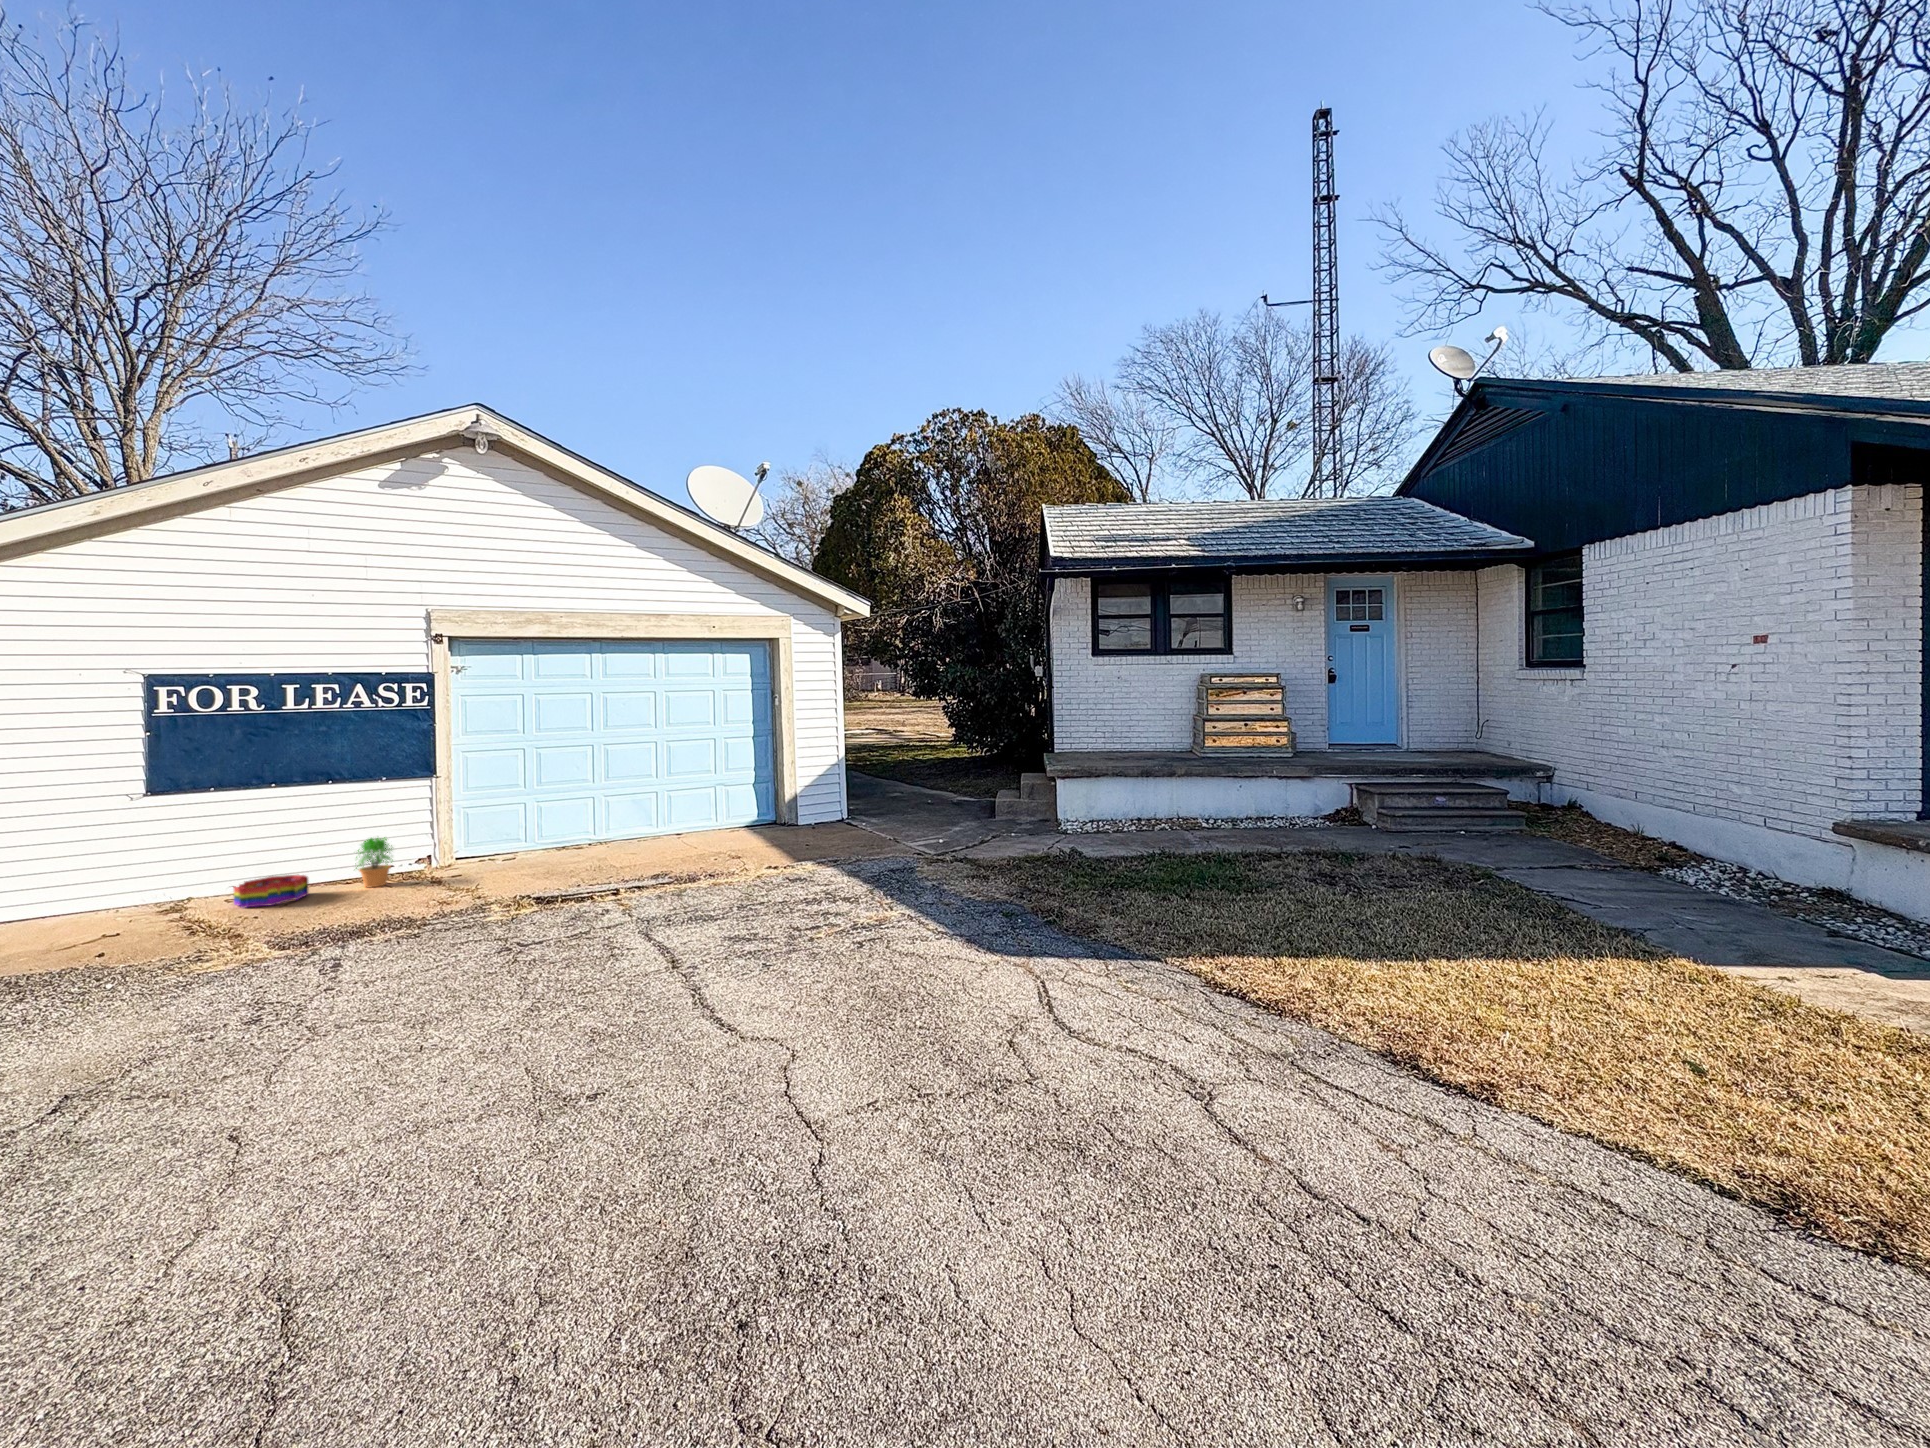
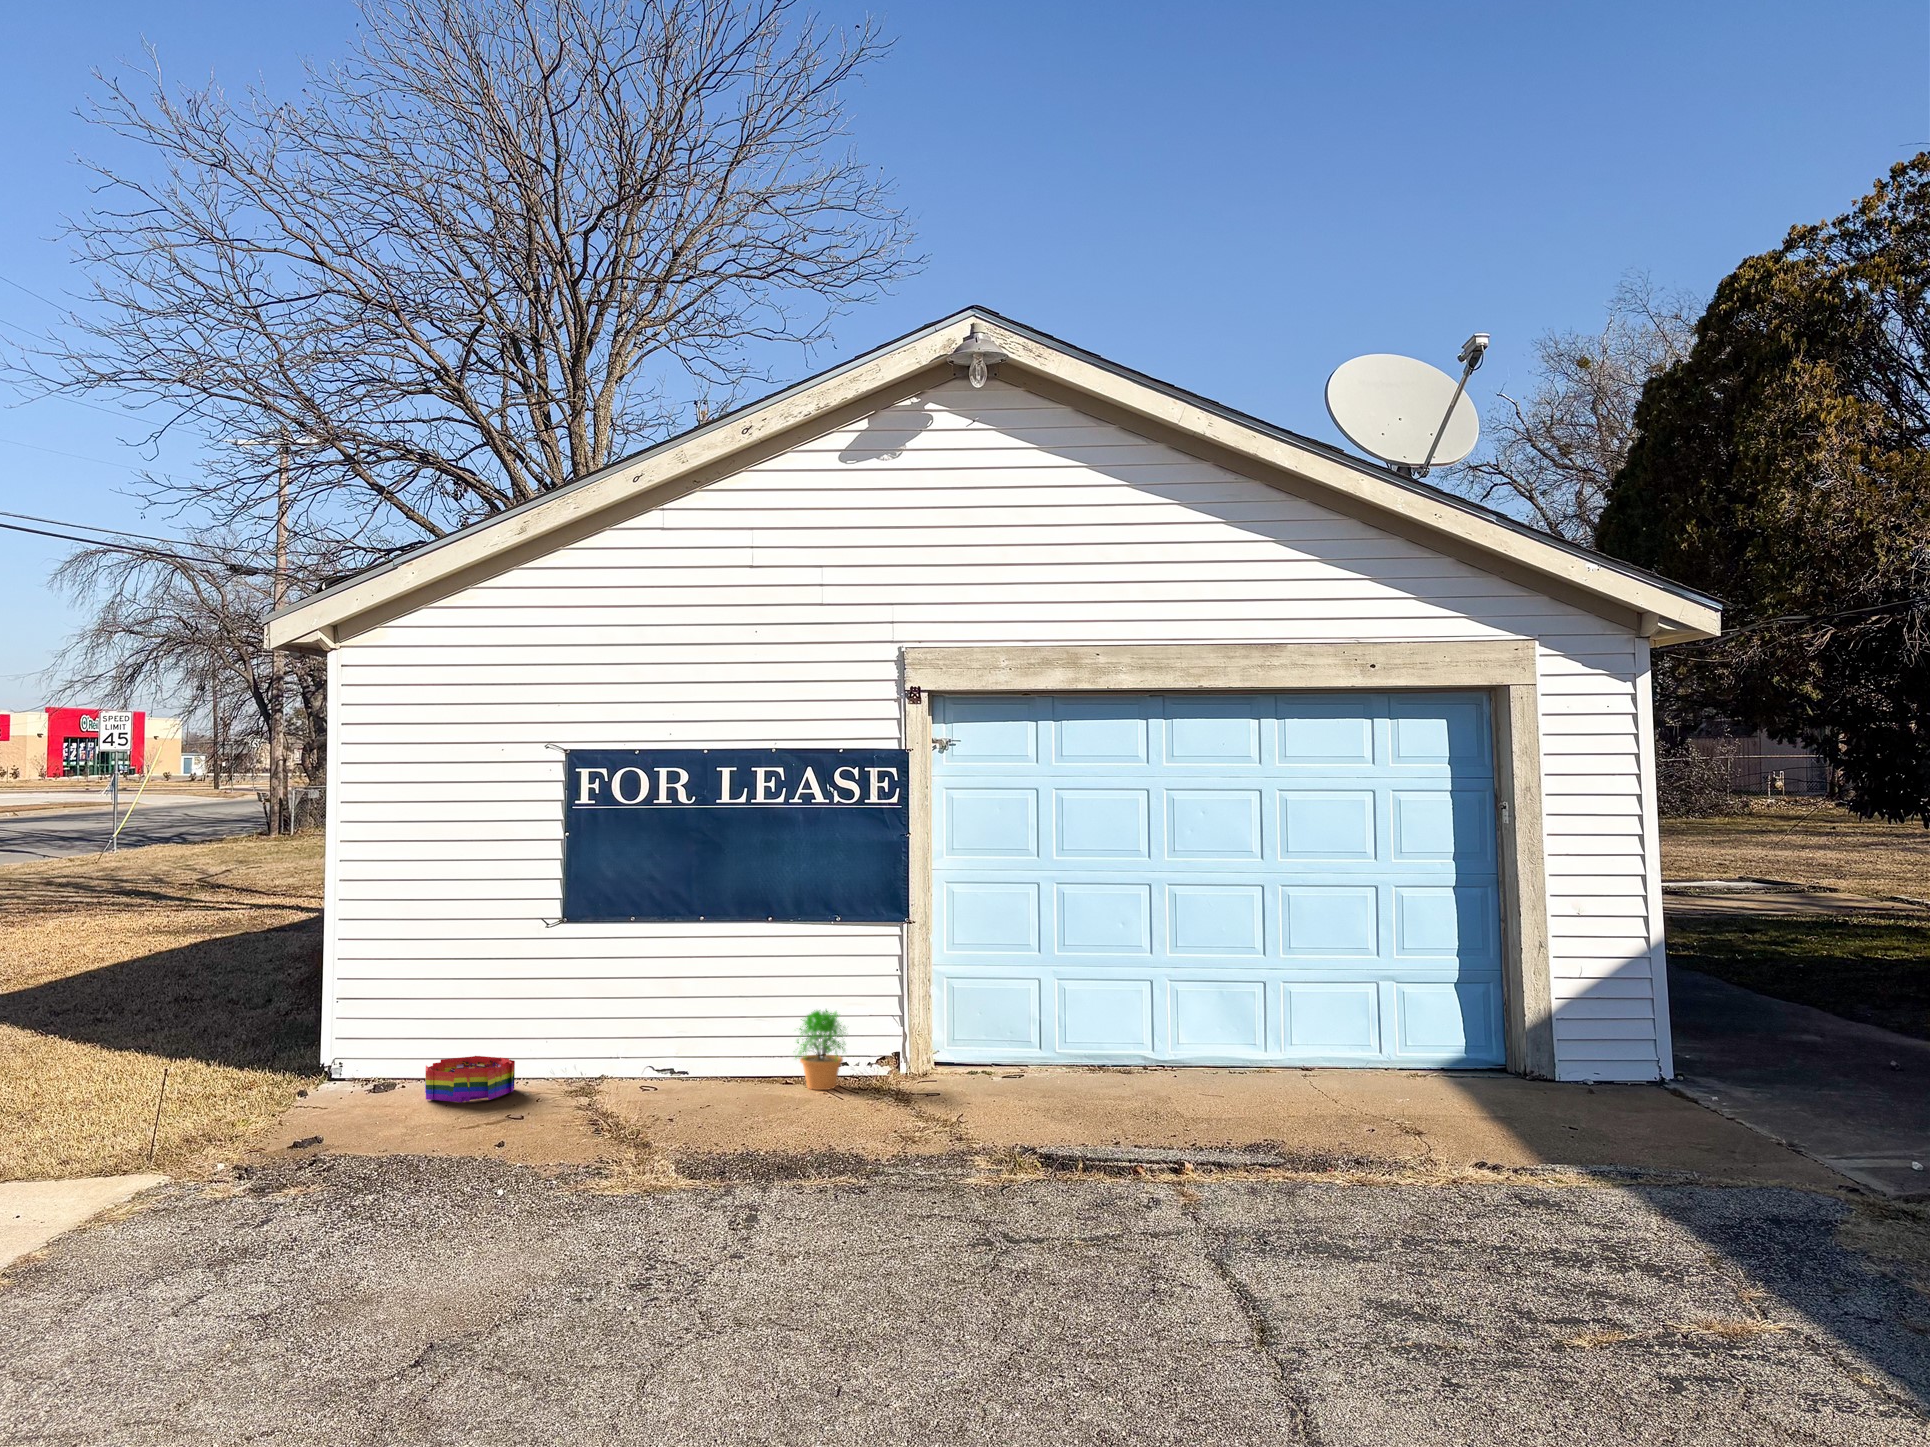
storage bin: present [234,875,308,908] -> present [425,1056,515,1103]

